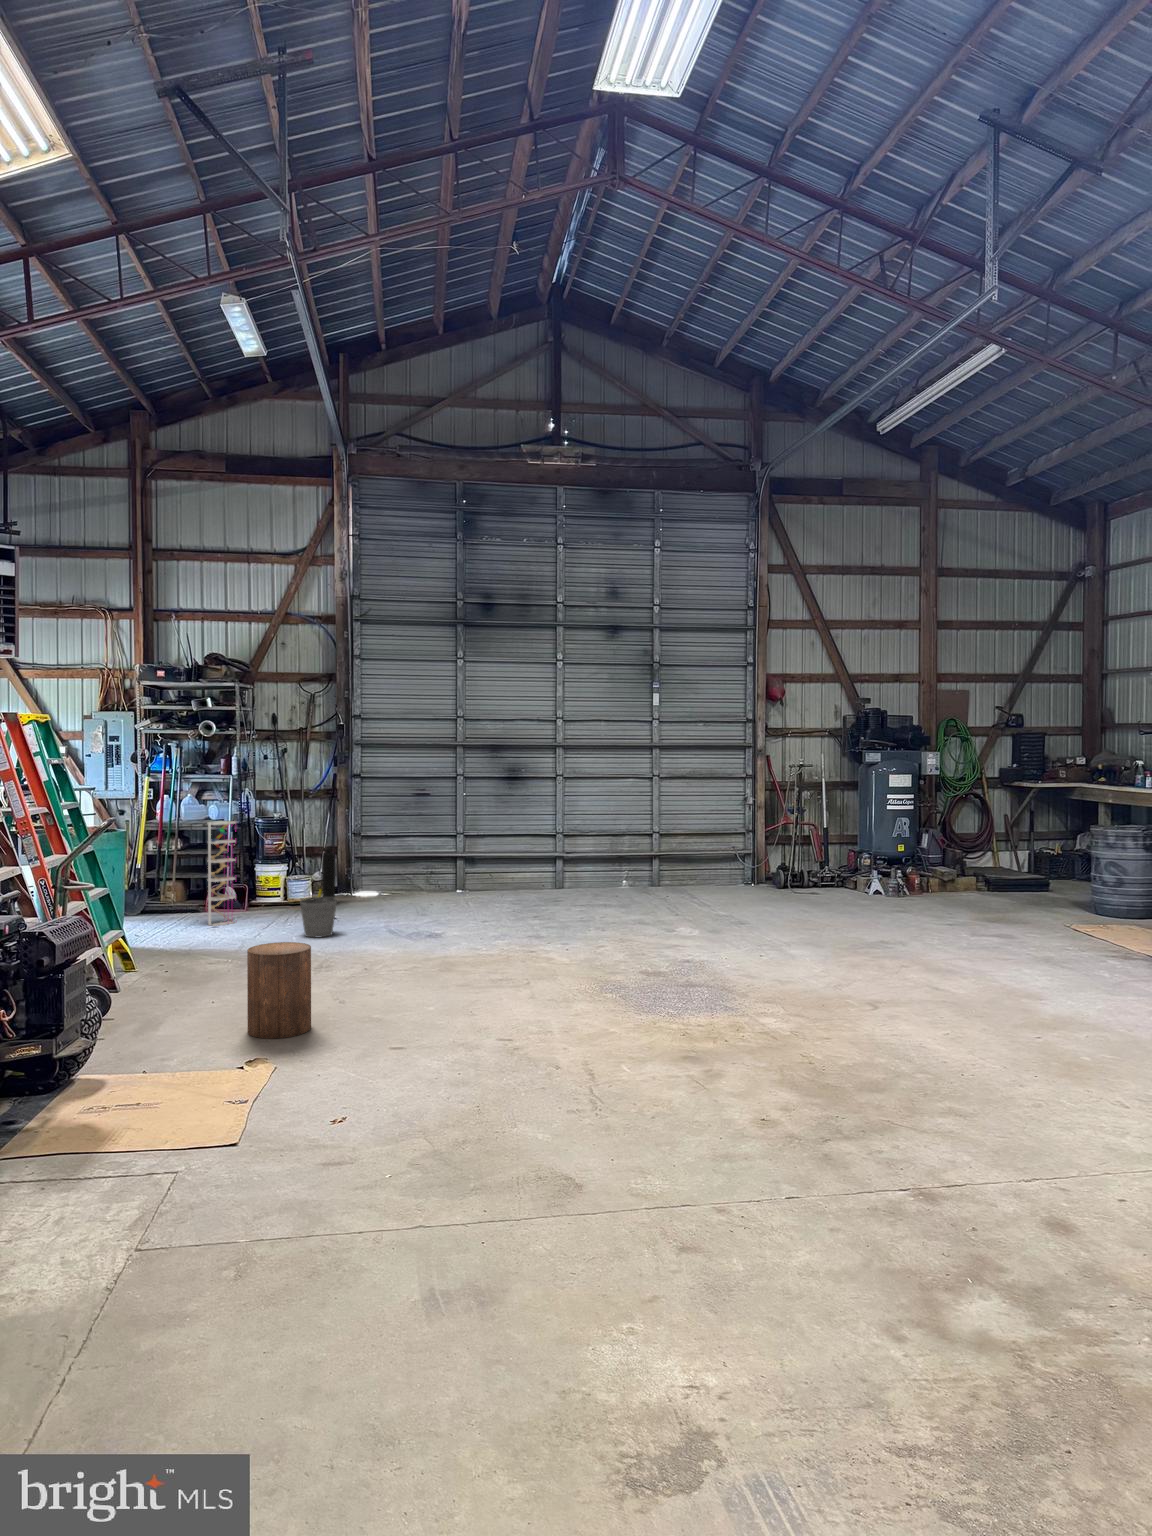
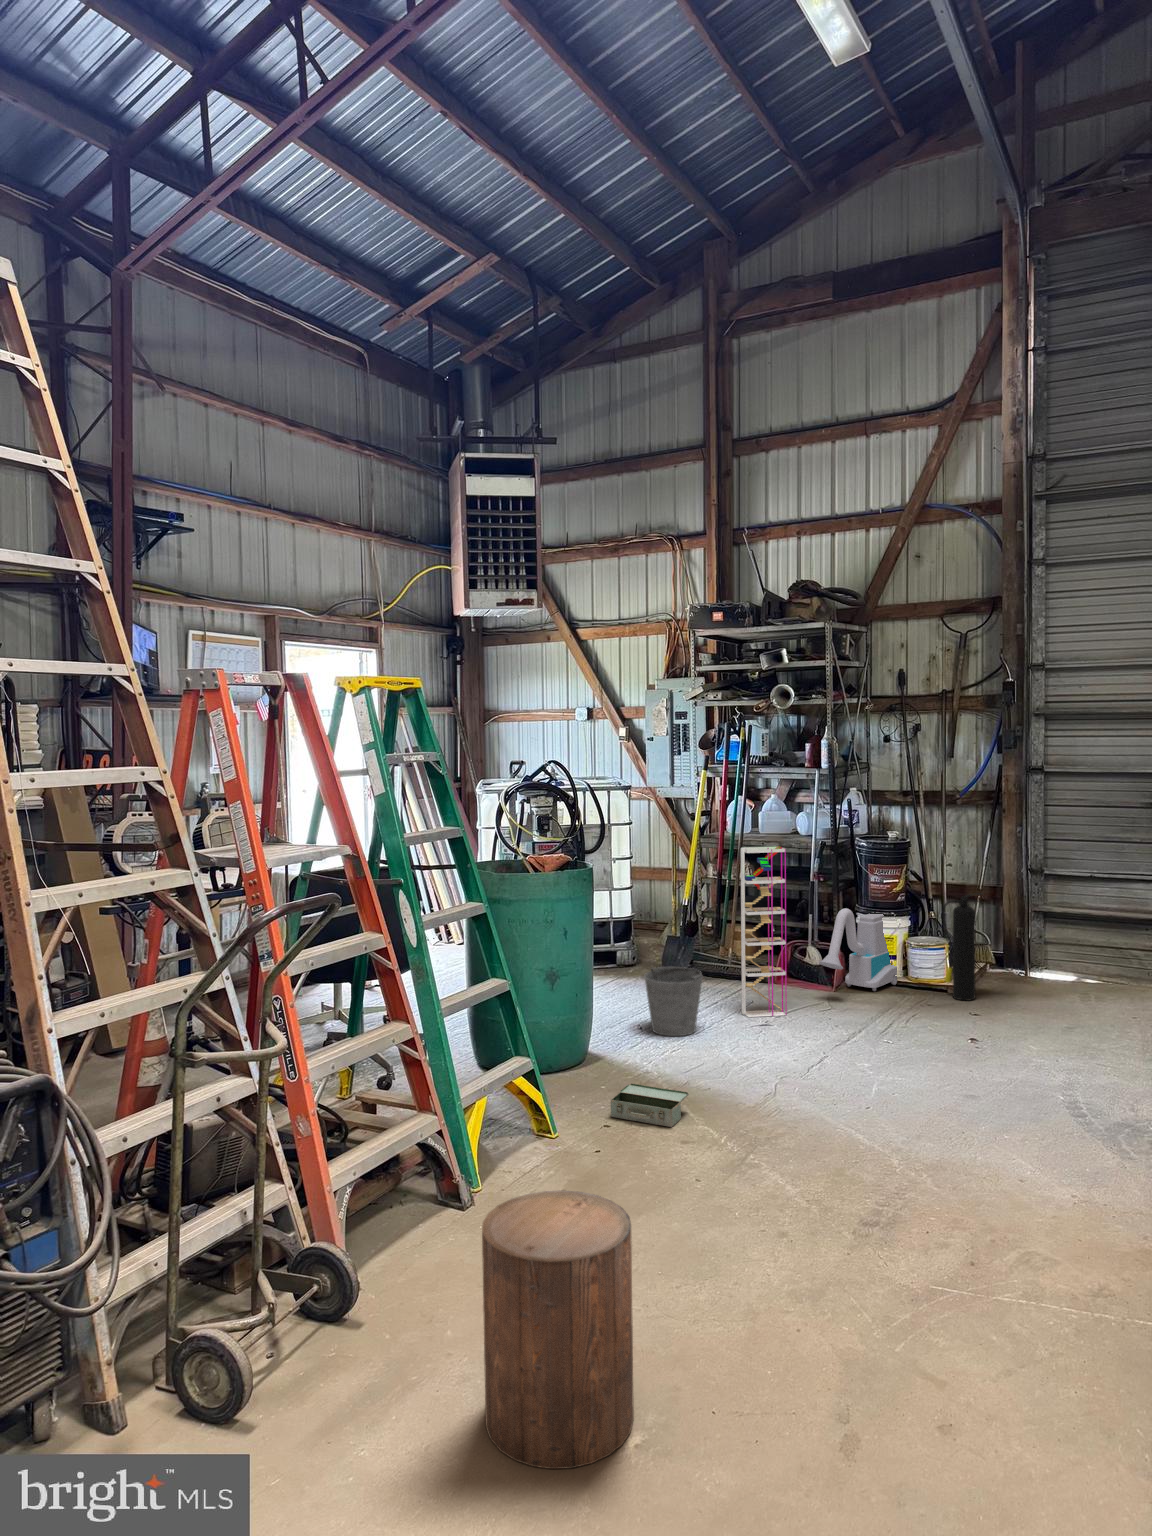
vacuum cleaner: none [248,859,287,908] -> present [819,908,897,991]
bucket: present [300,897,337,937] -> present [644,967,703,1036]
toolbox: none [185,949,227,967] -> present [611,1084,689,1127]

